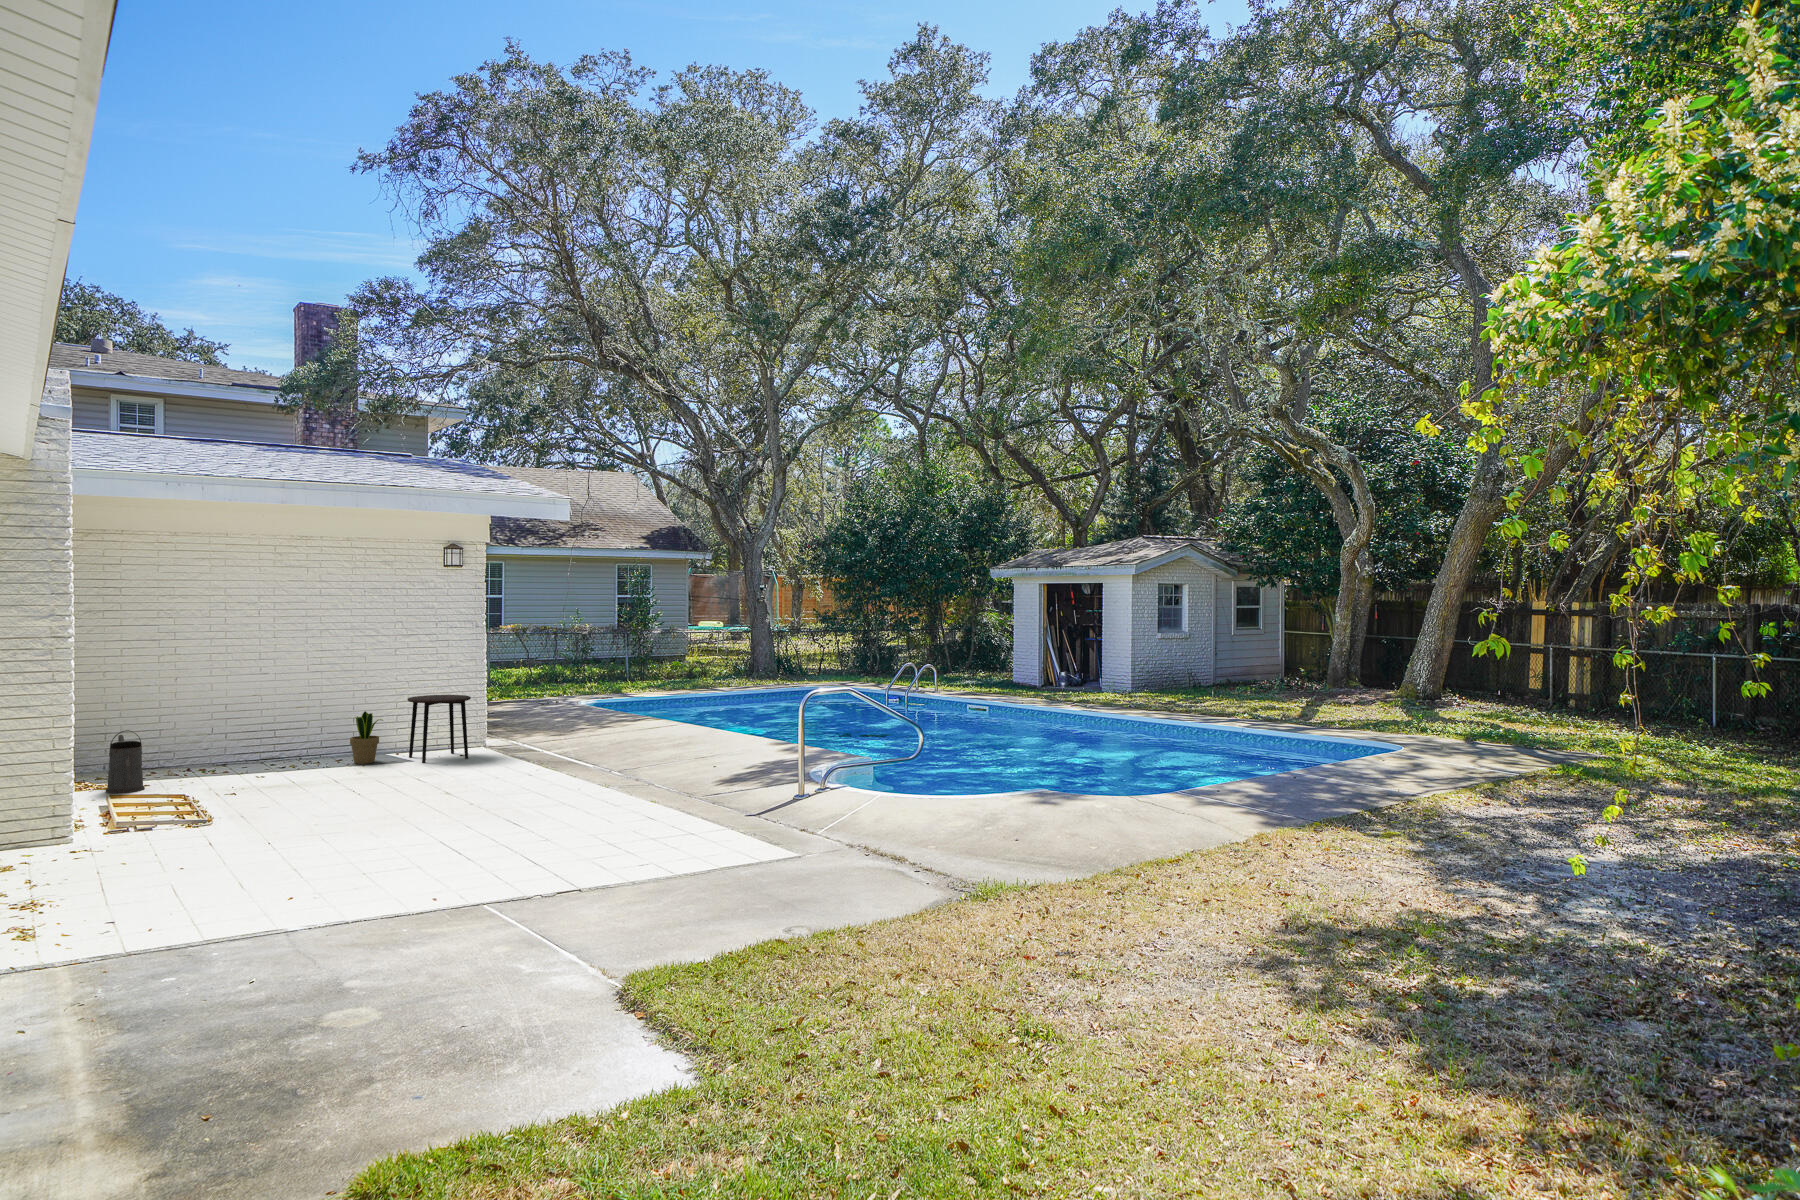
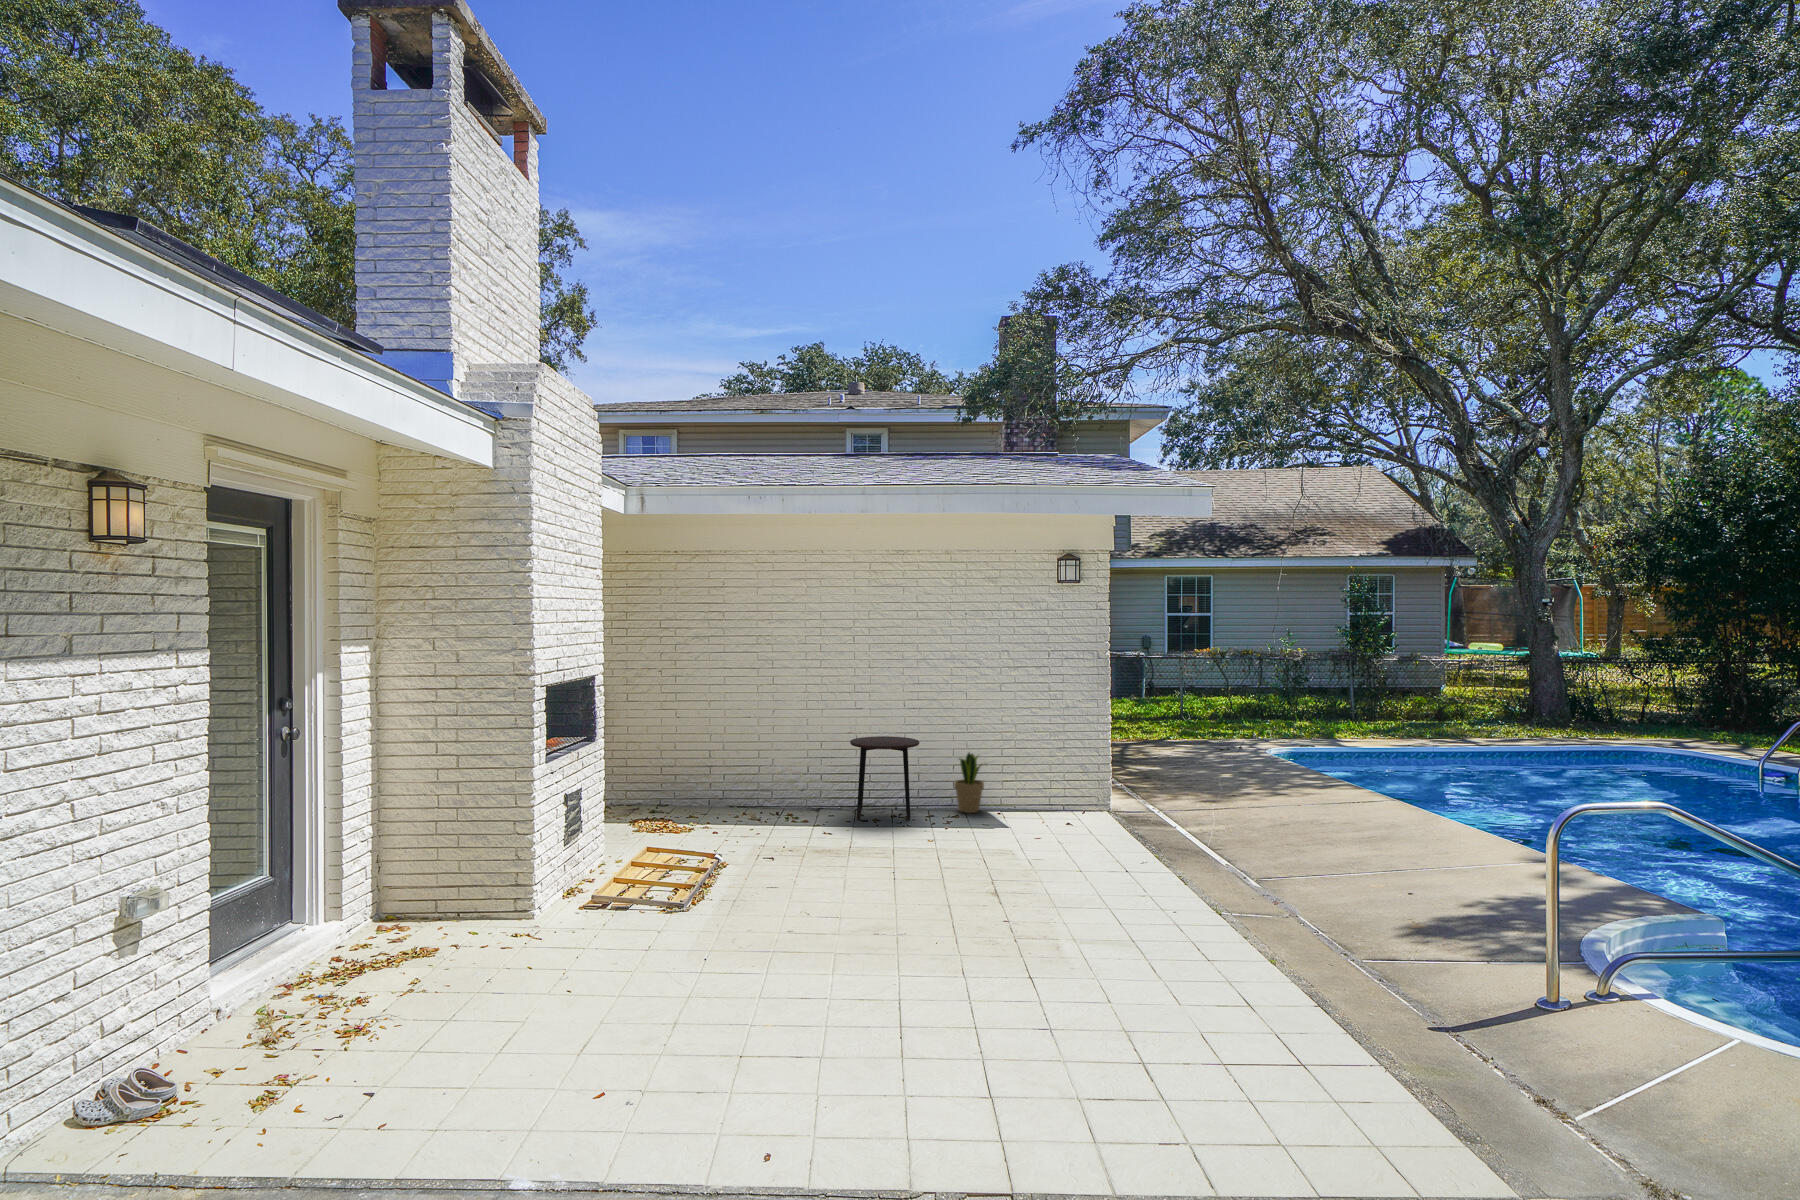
side table: present [408,695,471,763] -> present [850,736,920,820]
watering can: present [106,730,145,793] -> none [727,756,759,820]

